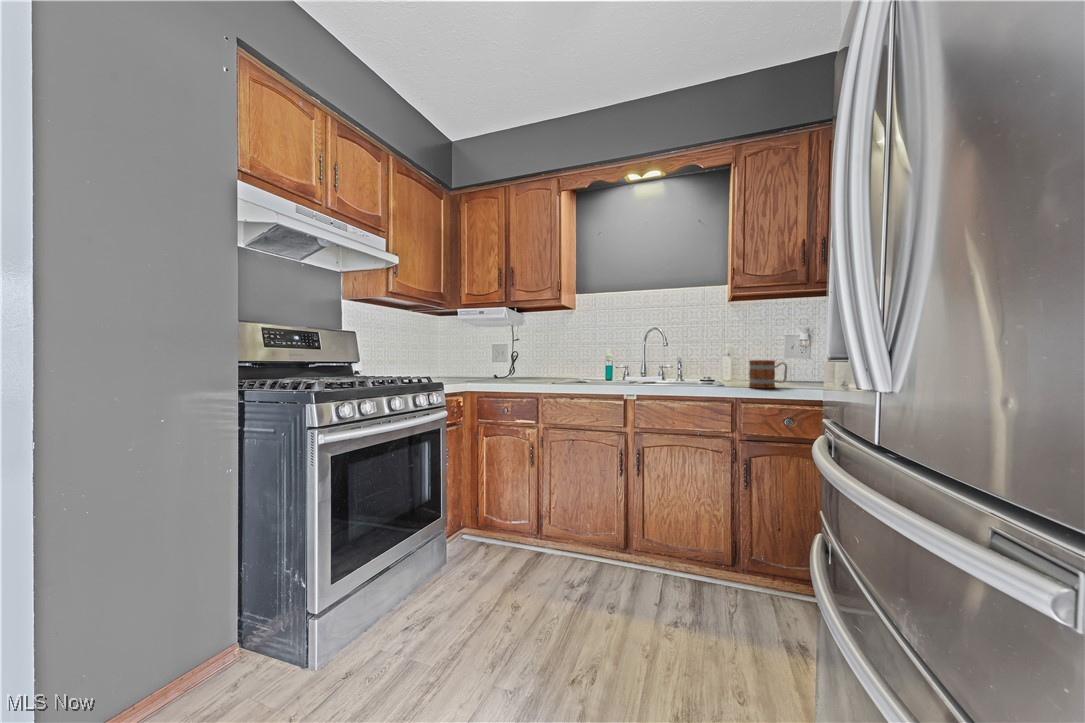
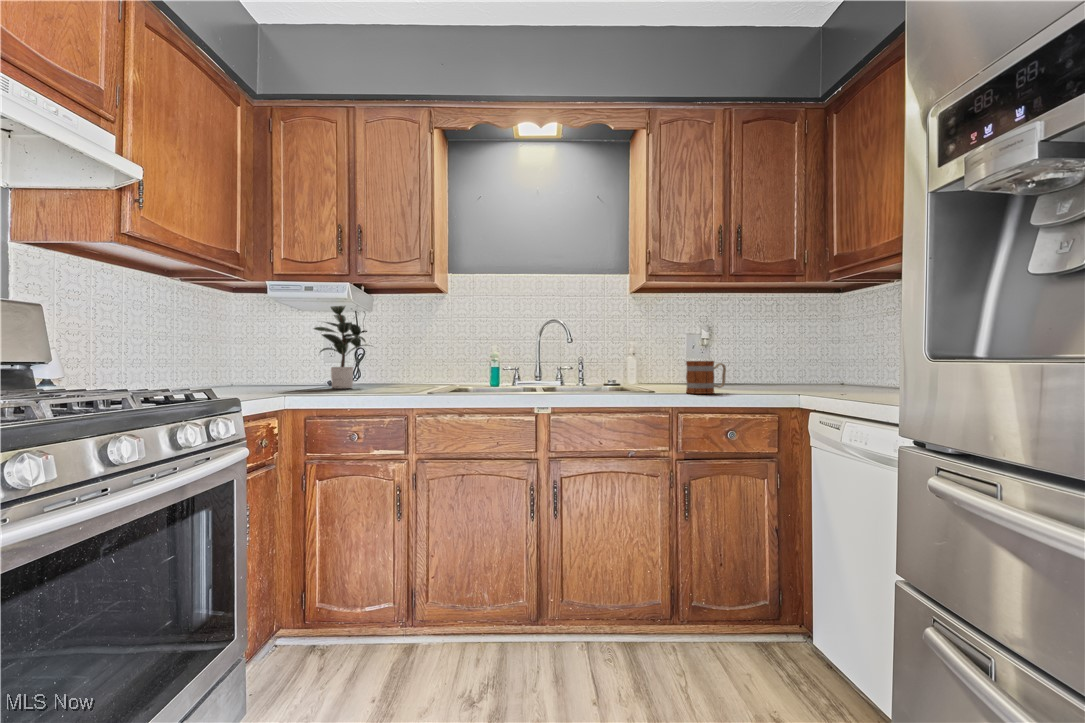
potted plant: none [482,322,531,377] -> present [314,306,370,389]

